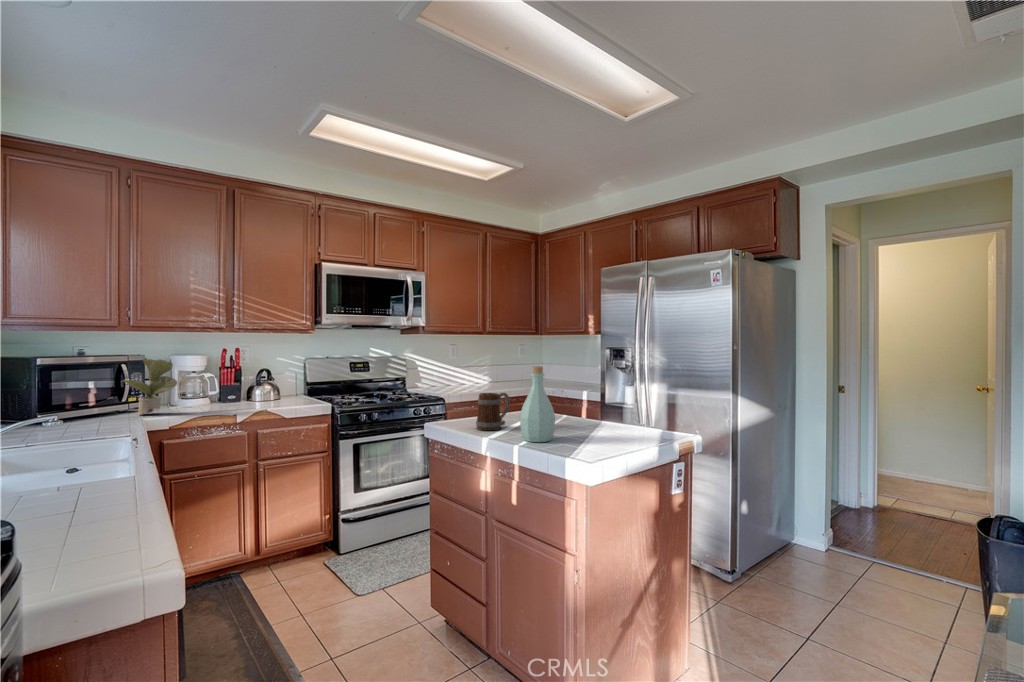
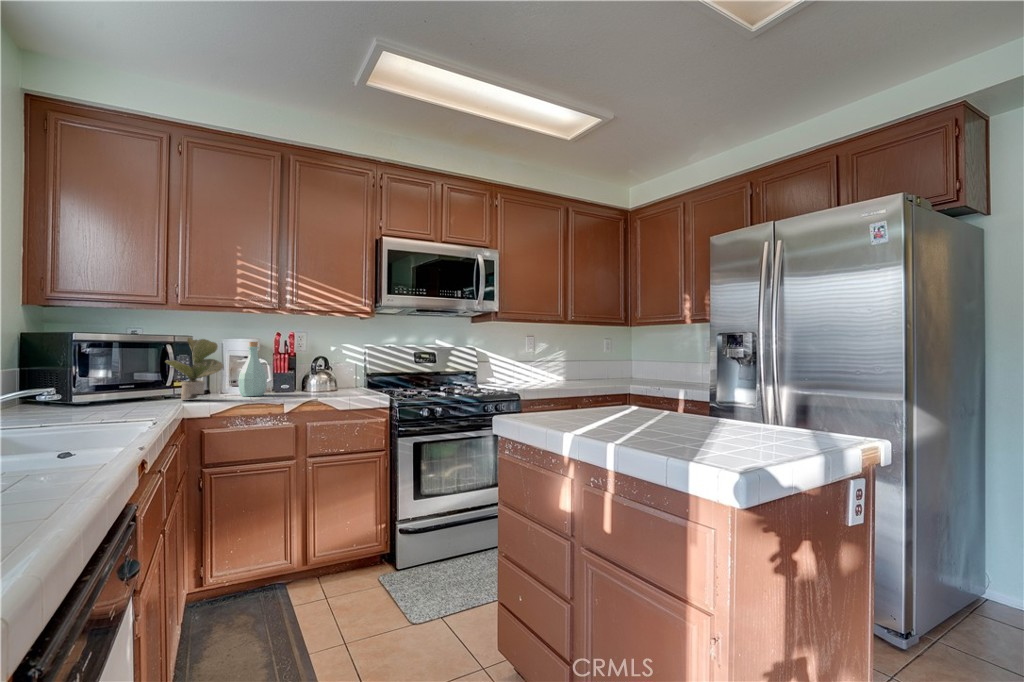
bottle: present [520,366,555,442] -> present [238,342,267,396]
mug: present [476,393,510,430] -> none [555,377,600,425]

